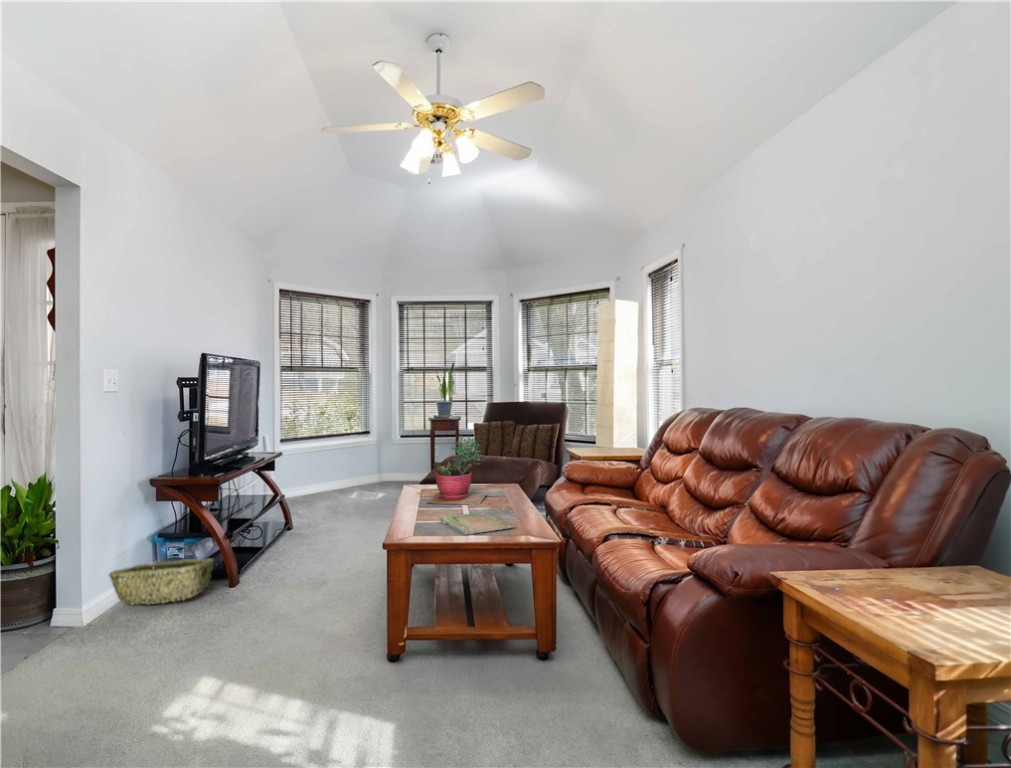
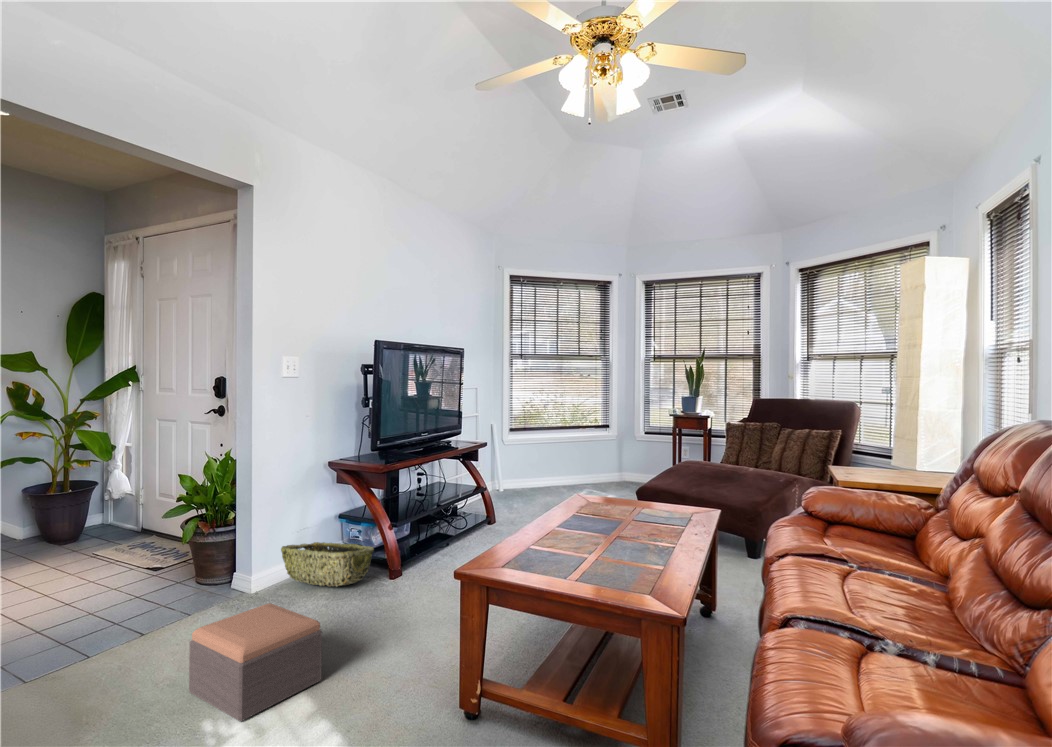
succulent plant: present [427,436,486,505] -> none [576,436,665,533]
tray: present [439,512,515,535] -> none [558,537,643,576]
footstool: none [115,613,245,711] -> present [189,603,322,722]

